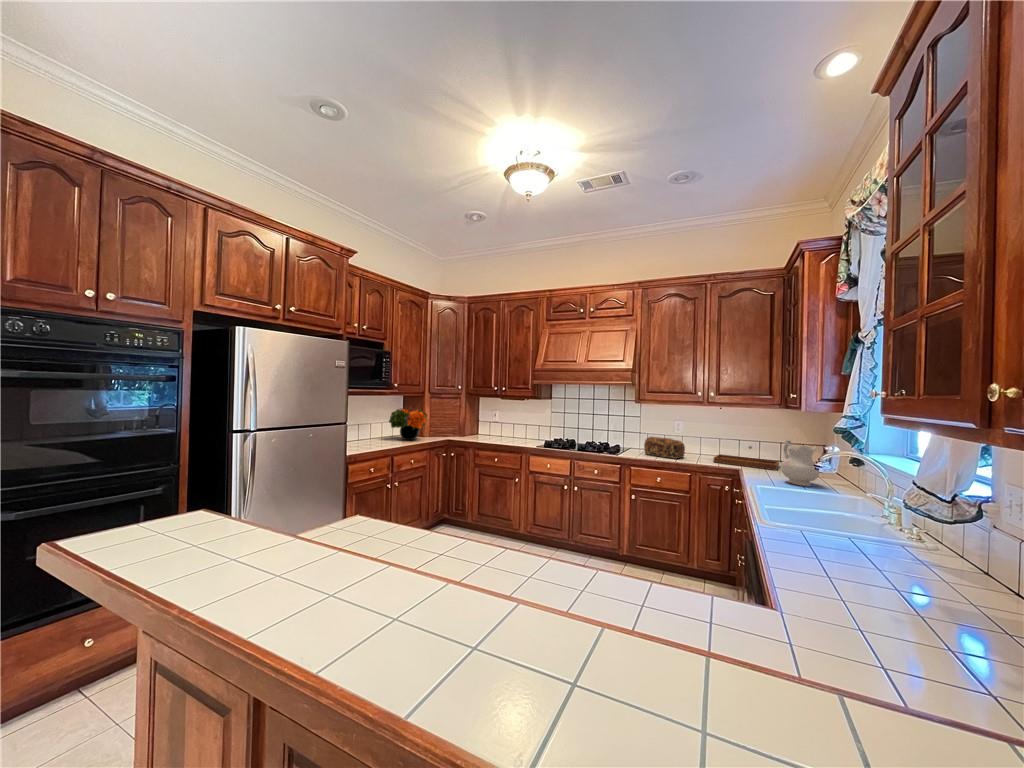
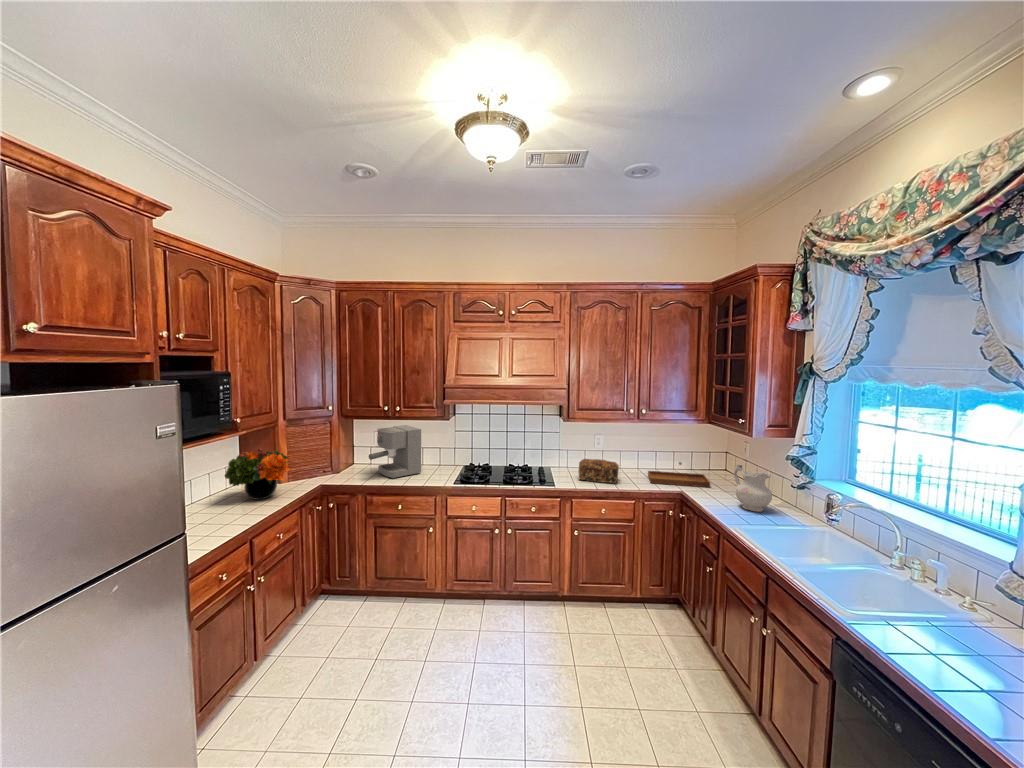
coffee maker: none [481,404,521,441] -> present [369,425,421,479]

